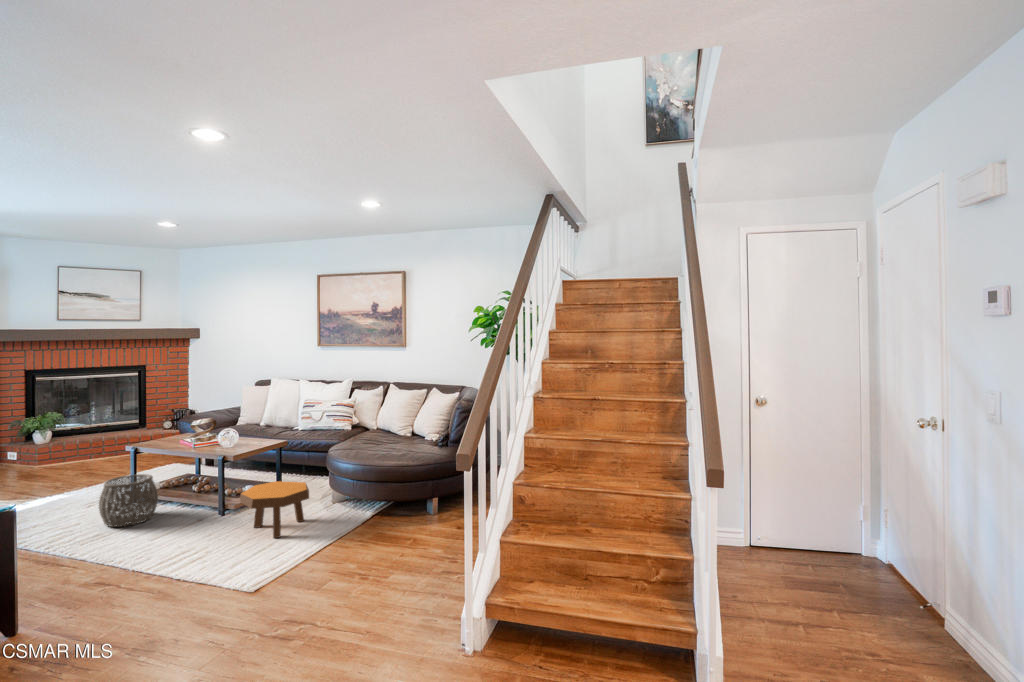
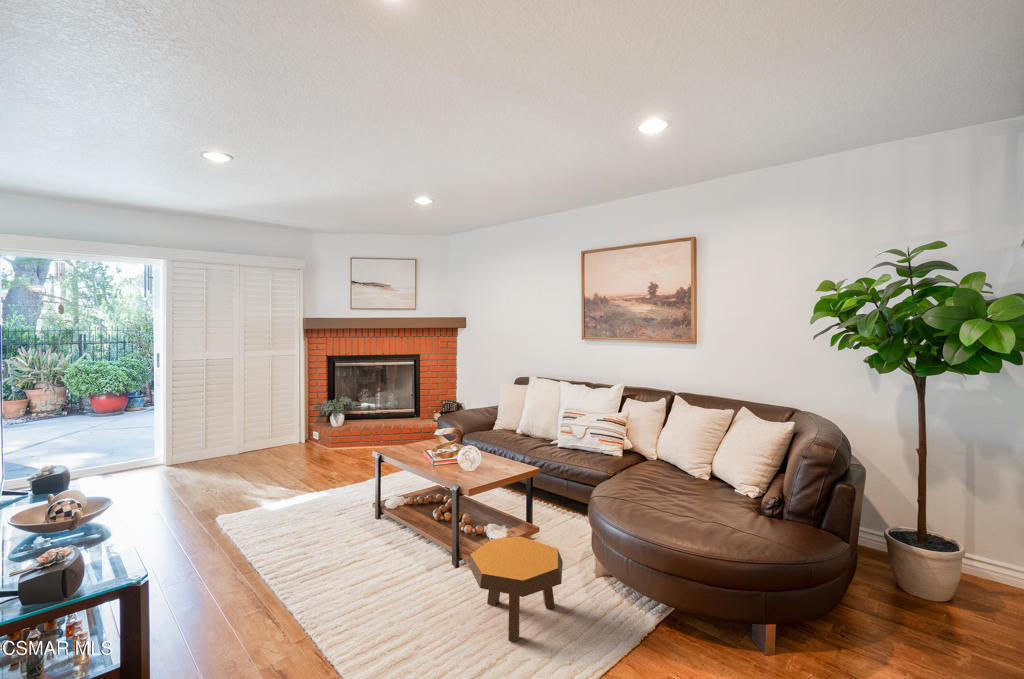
woven basket: present [99,474,158,527] -> none [332,491,393,558]

